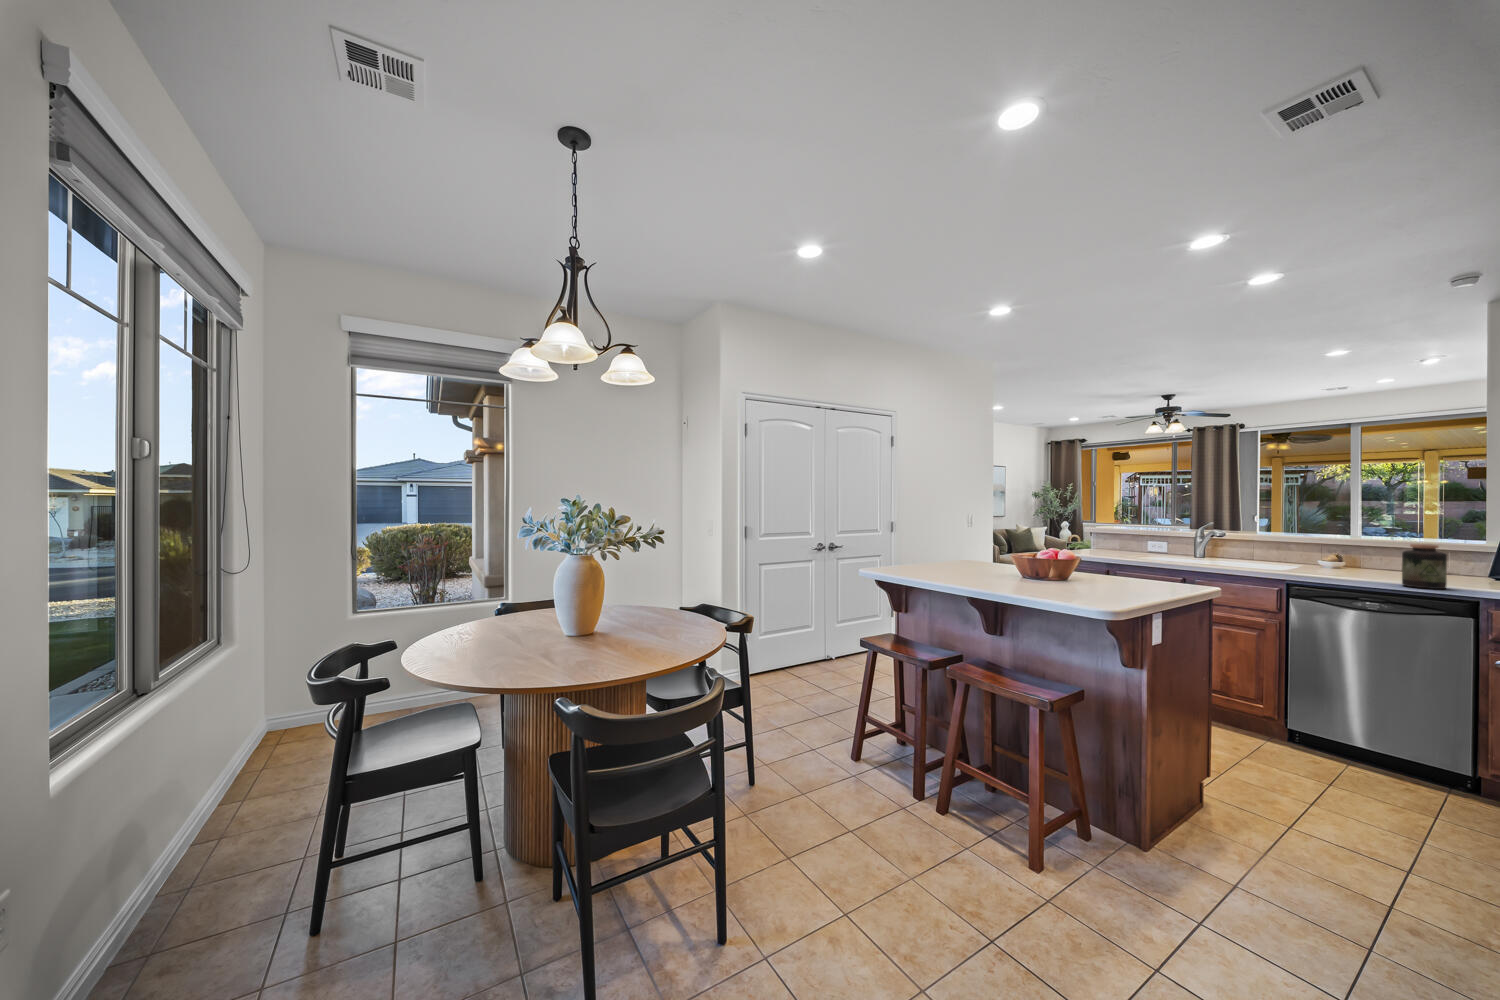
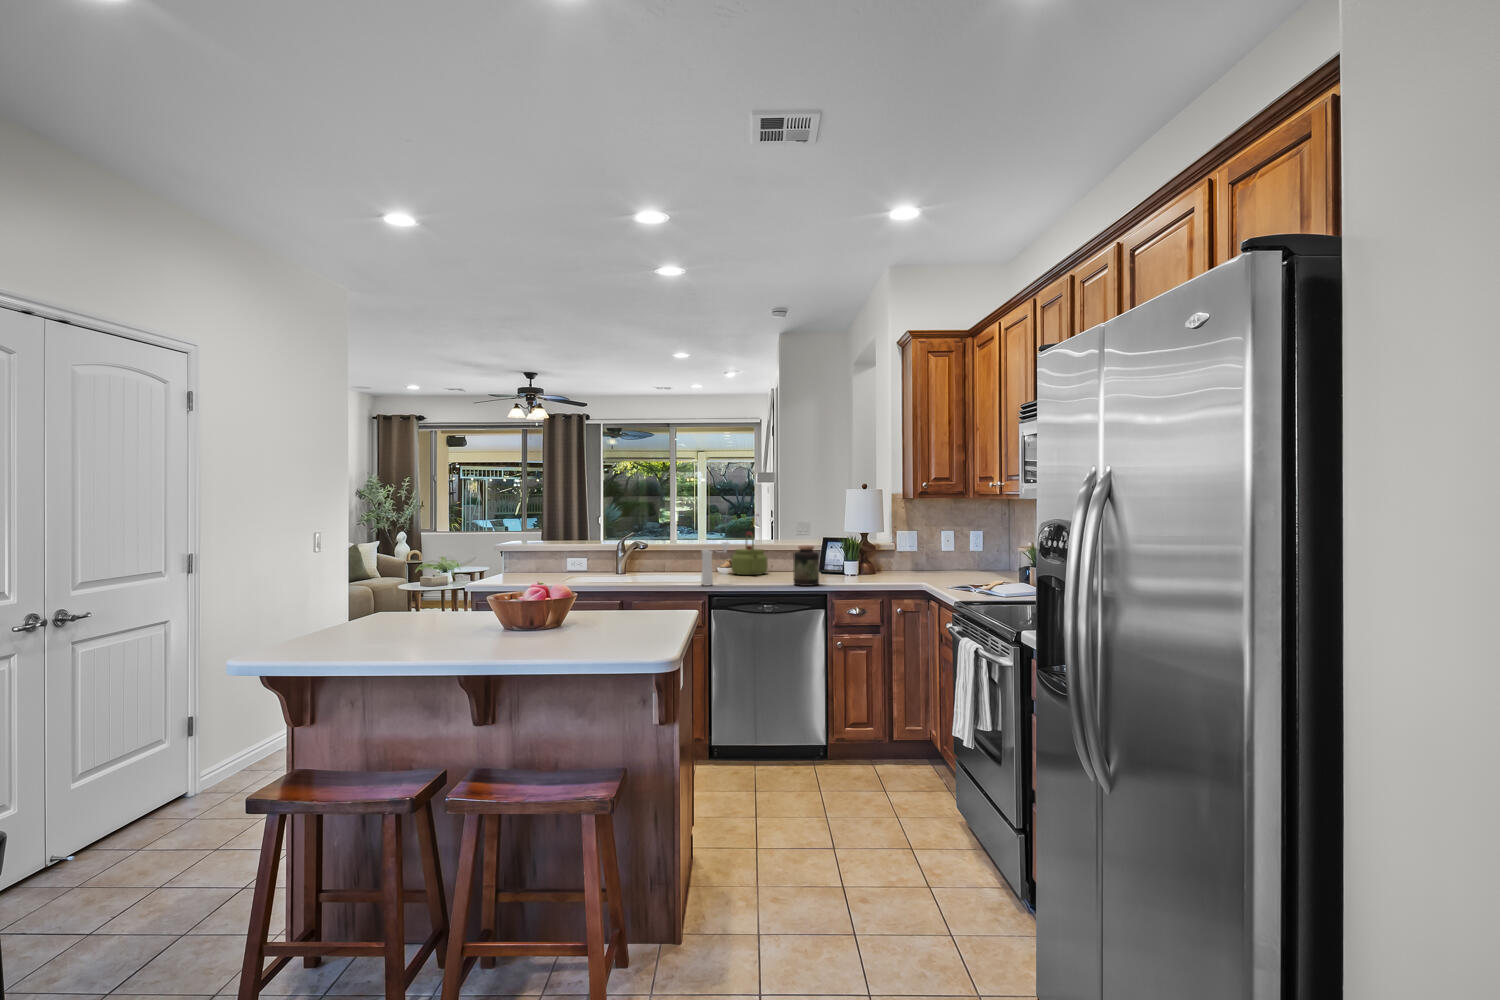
kettle: none [1335,528,1391,574] -> present [732,532,768,575]
pepper mill: none [1271,535,1313,575] -> present [701,542,729,586]

